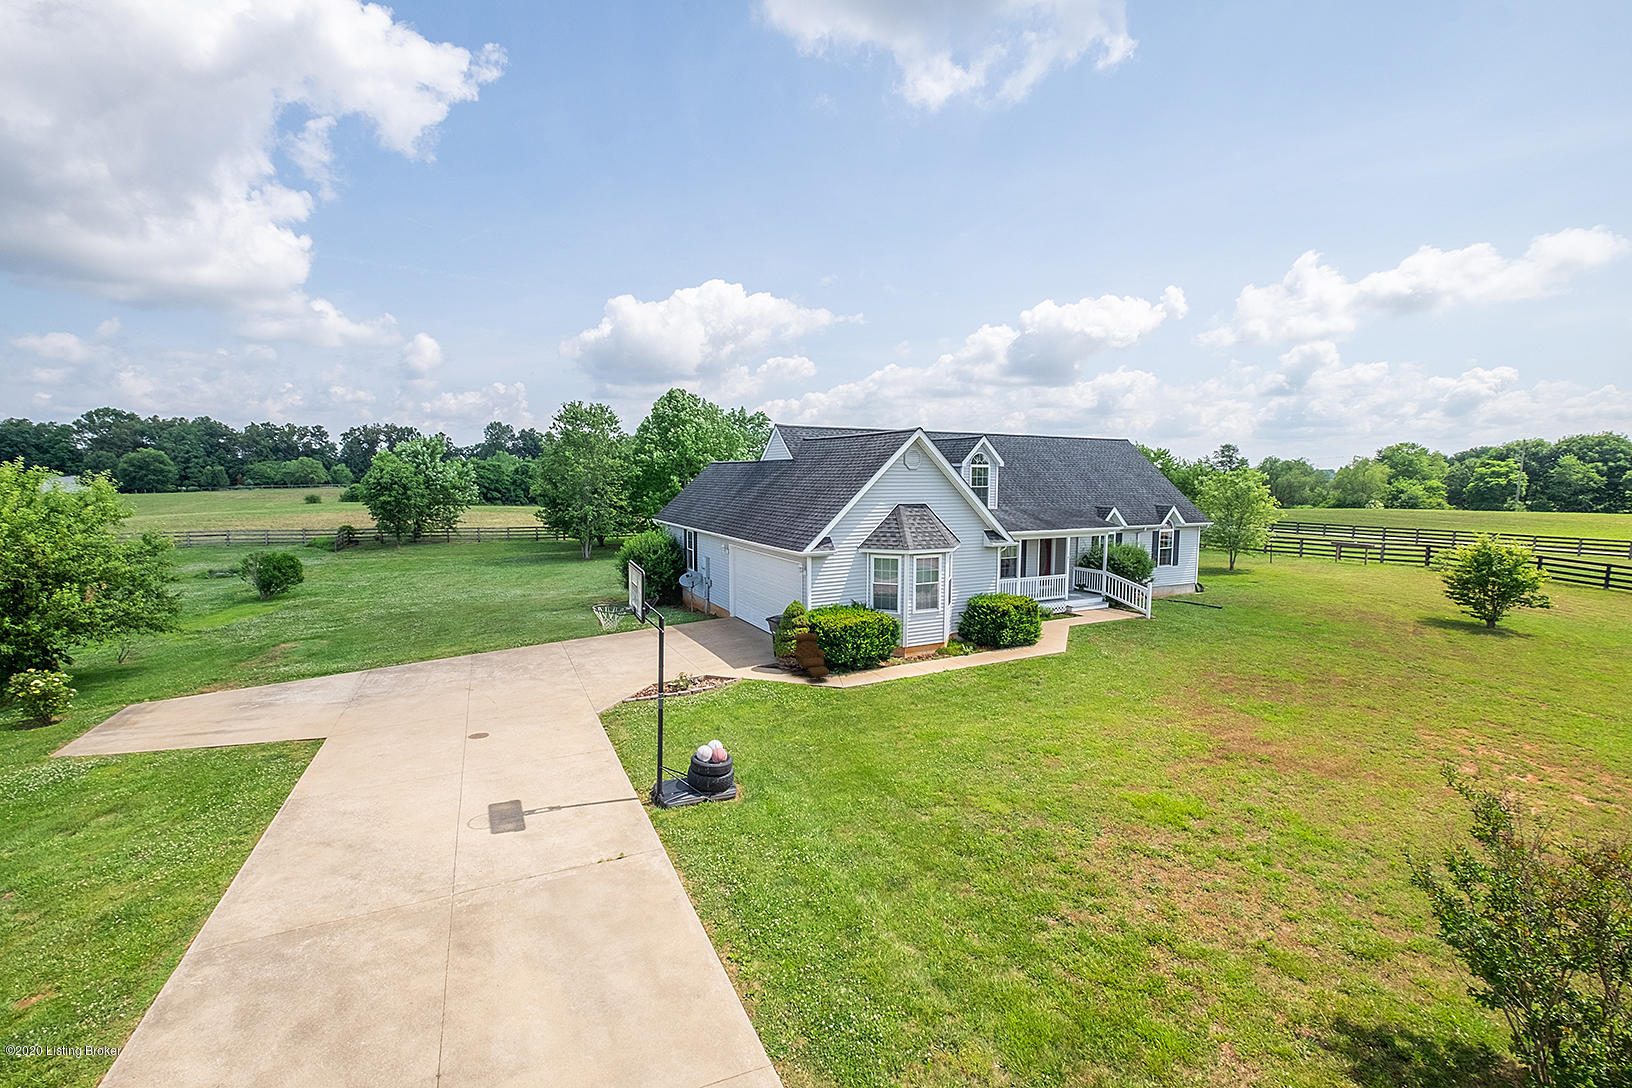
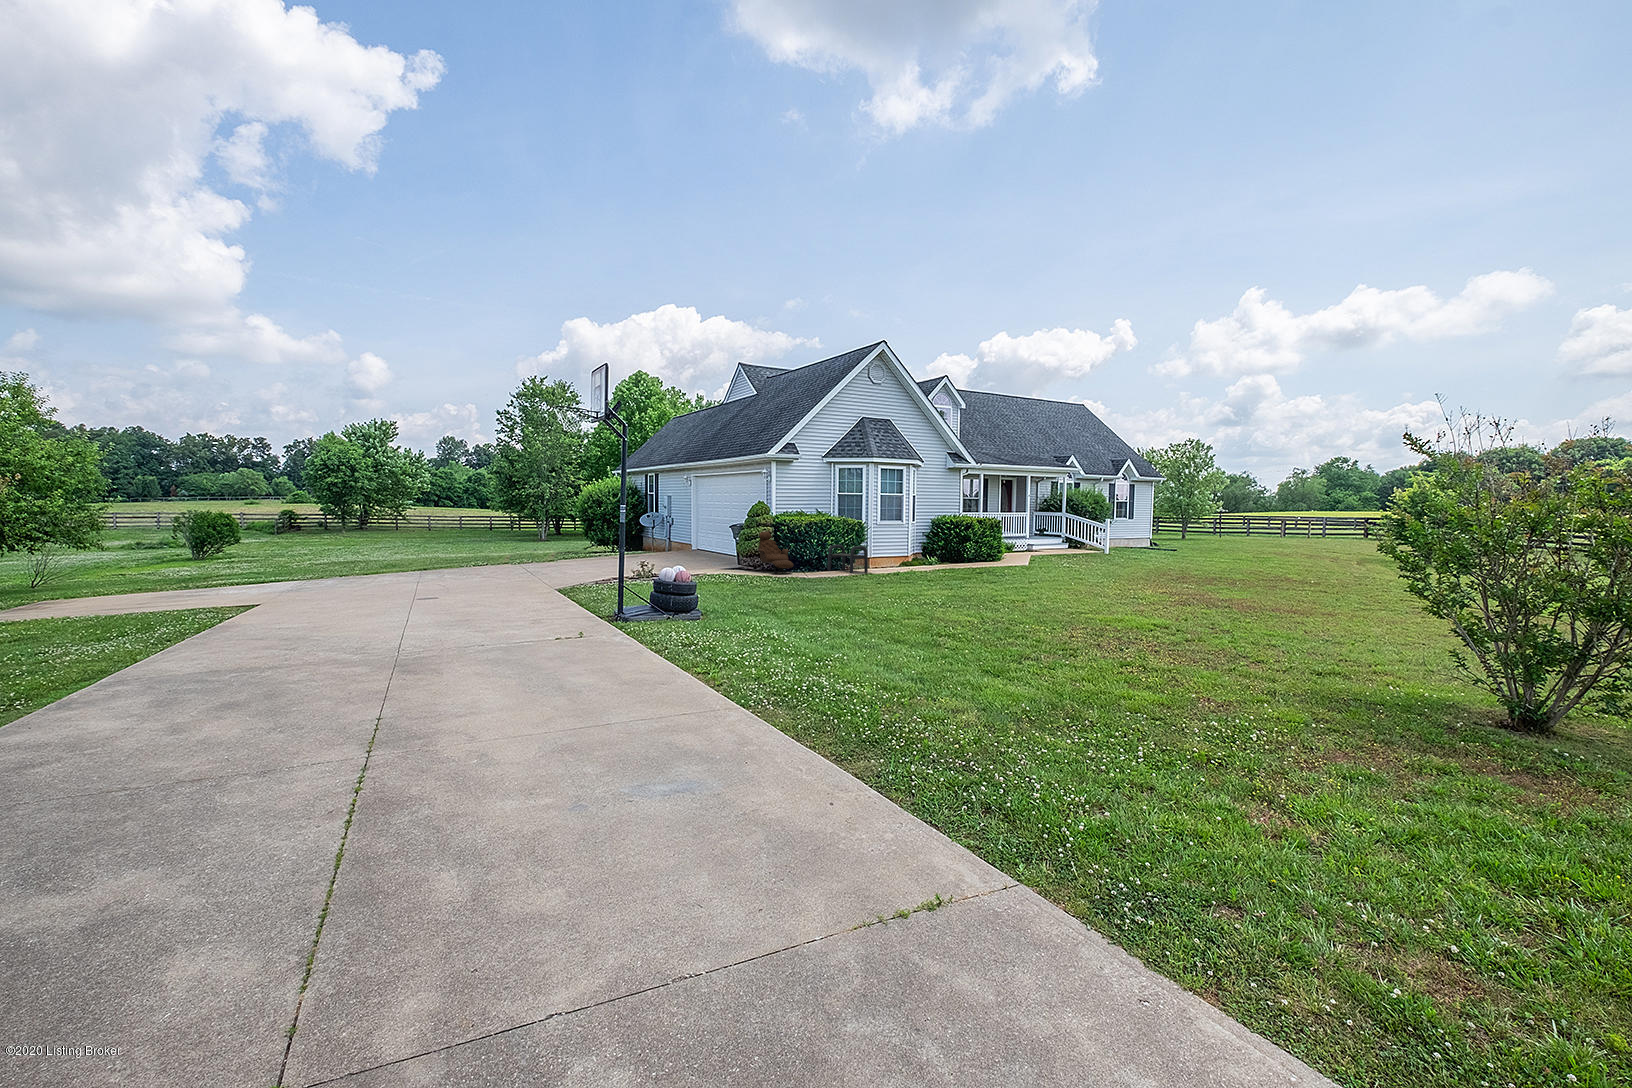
bench: none [863,645,902,680] -> present [828,545,868,573]

